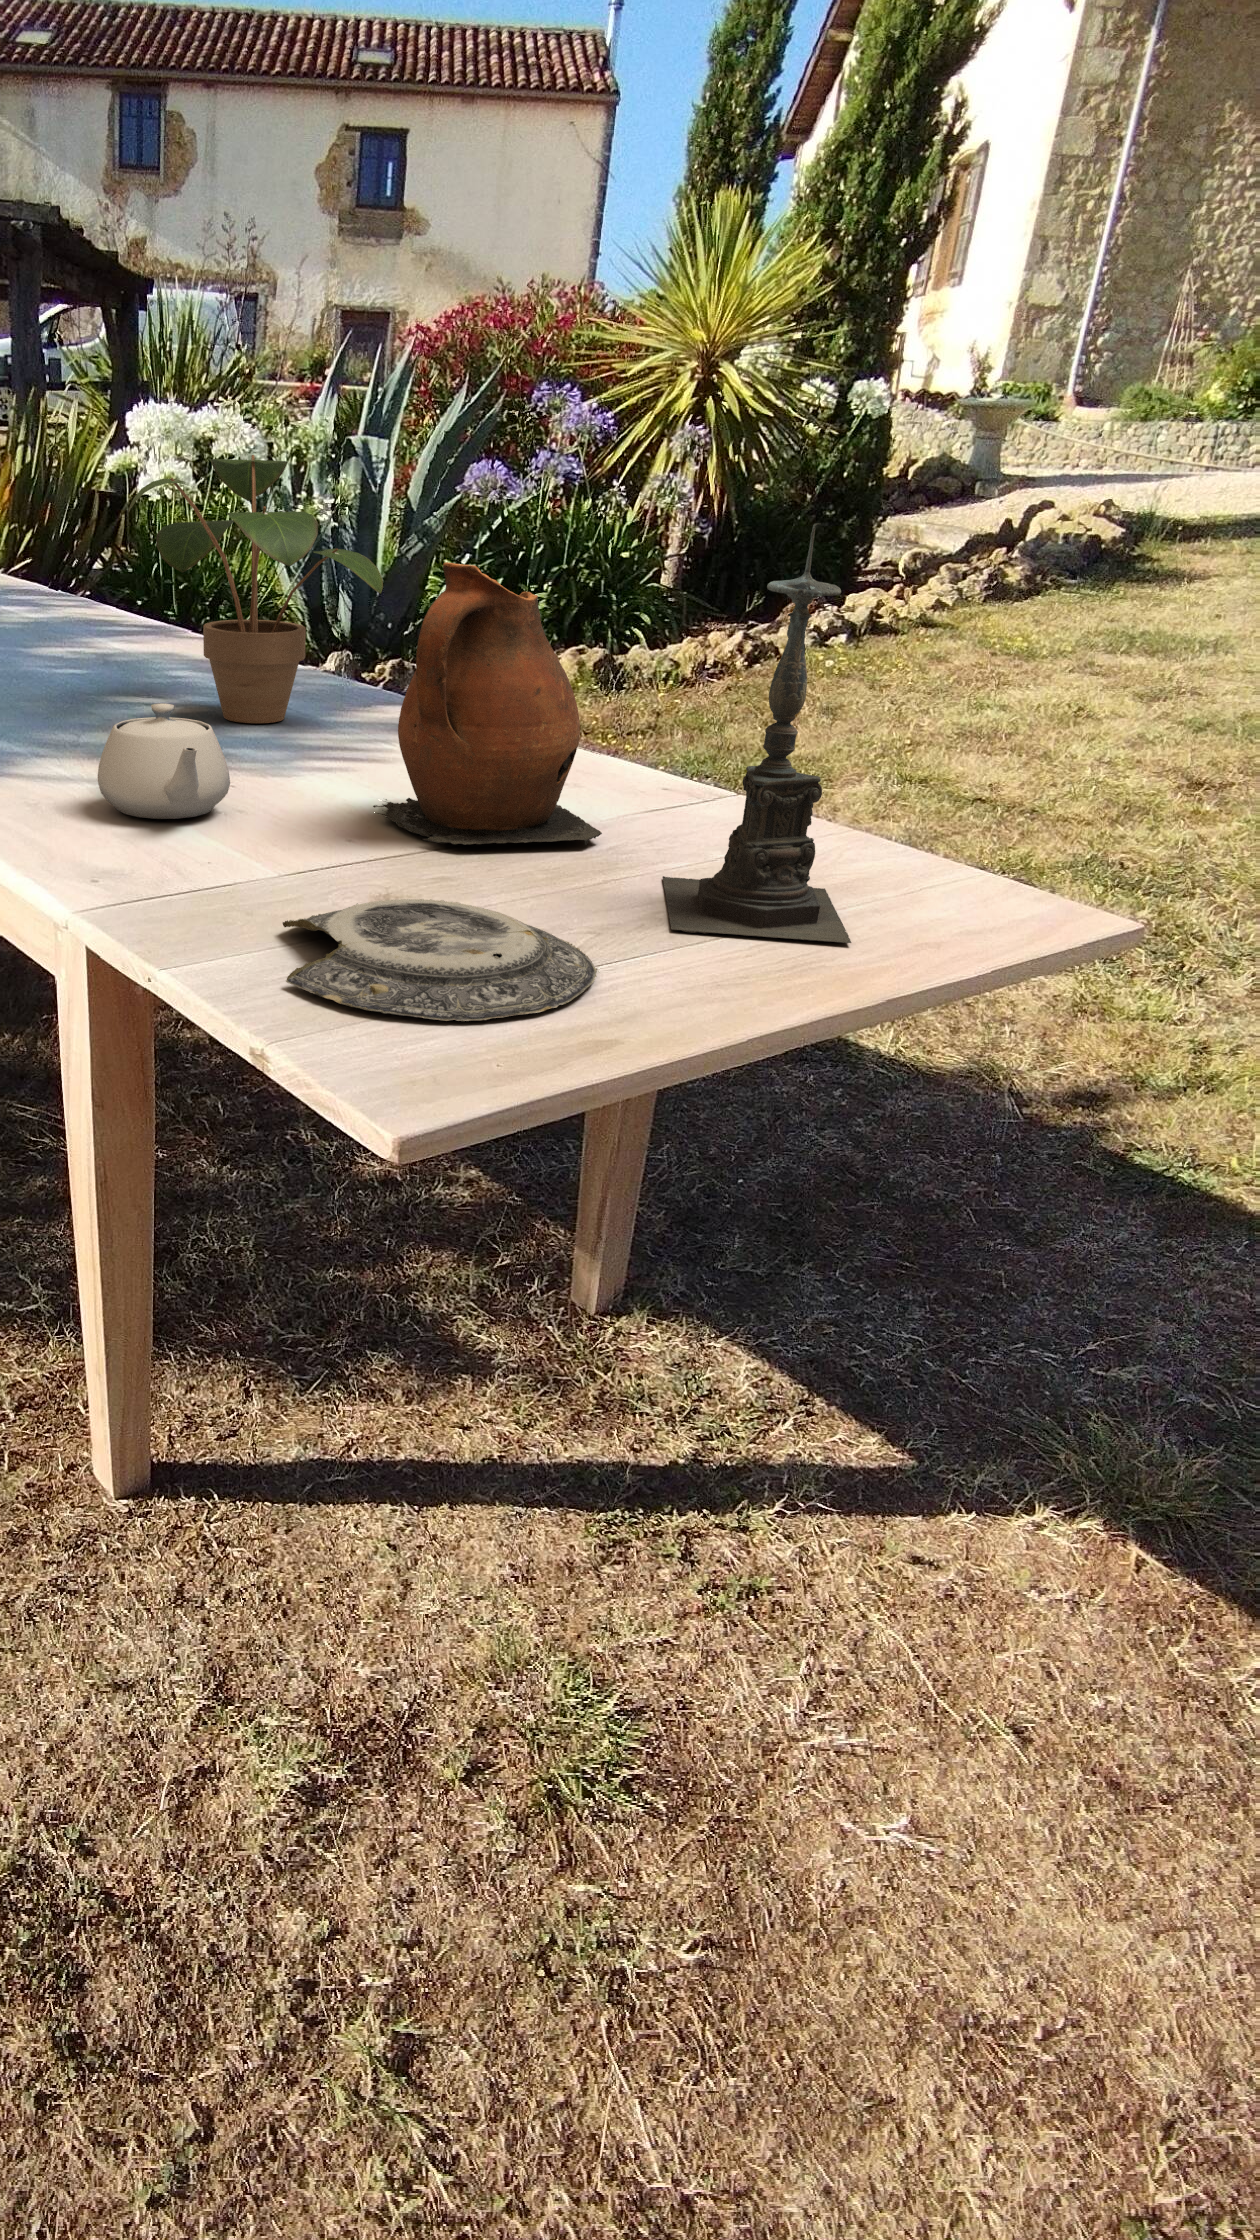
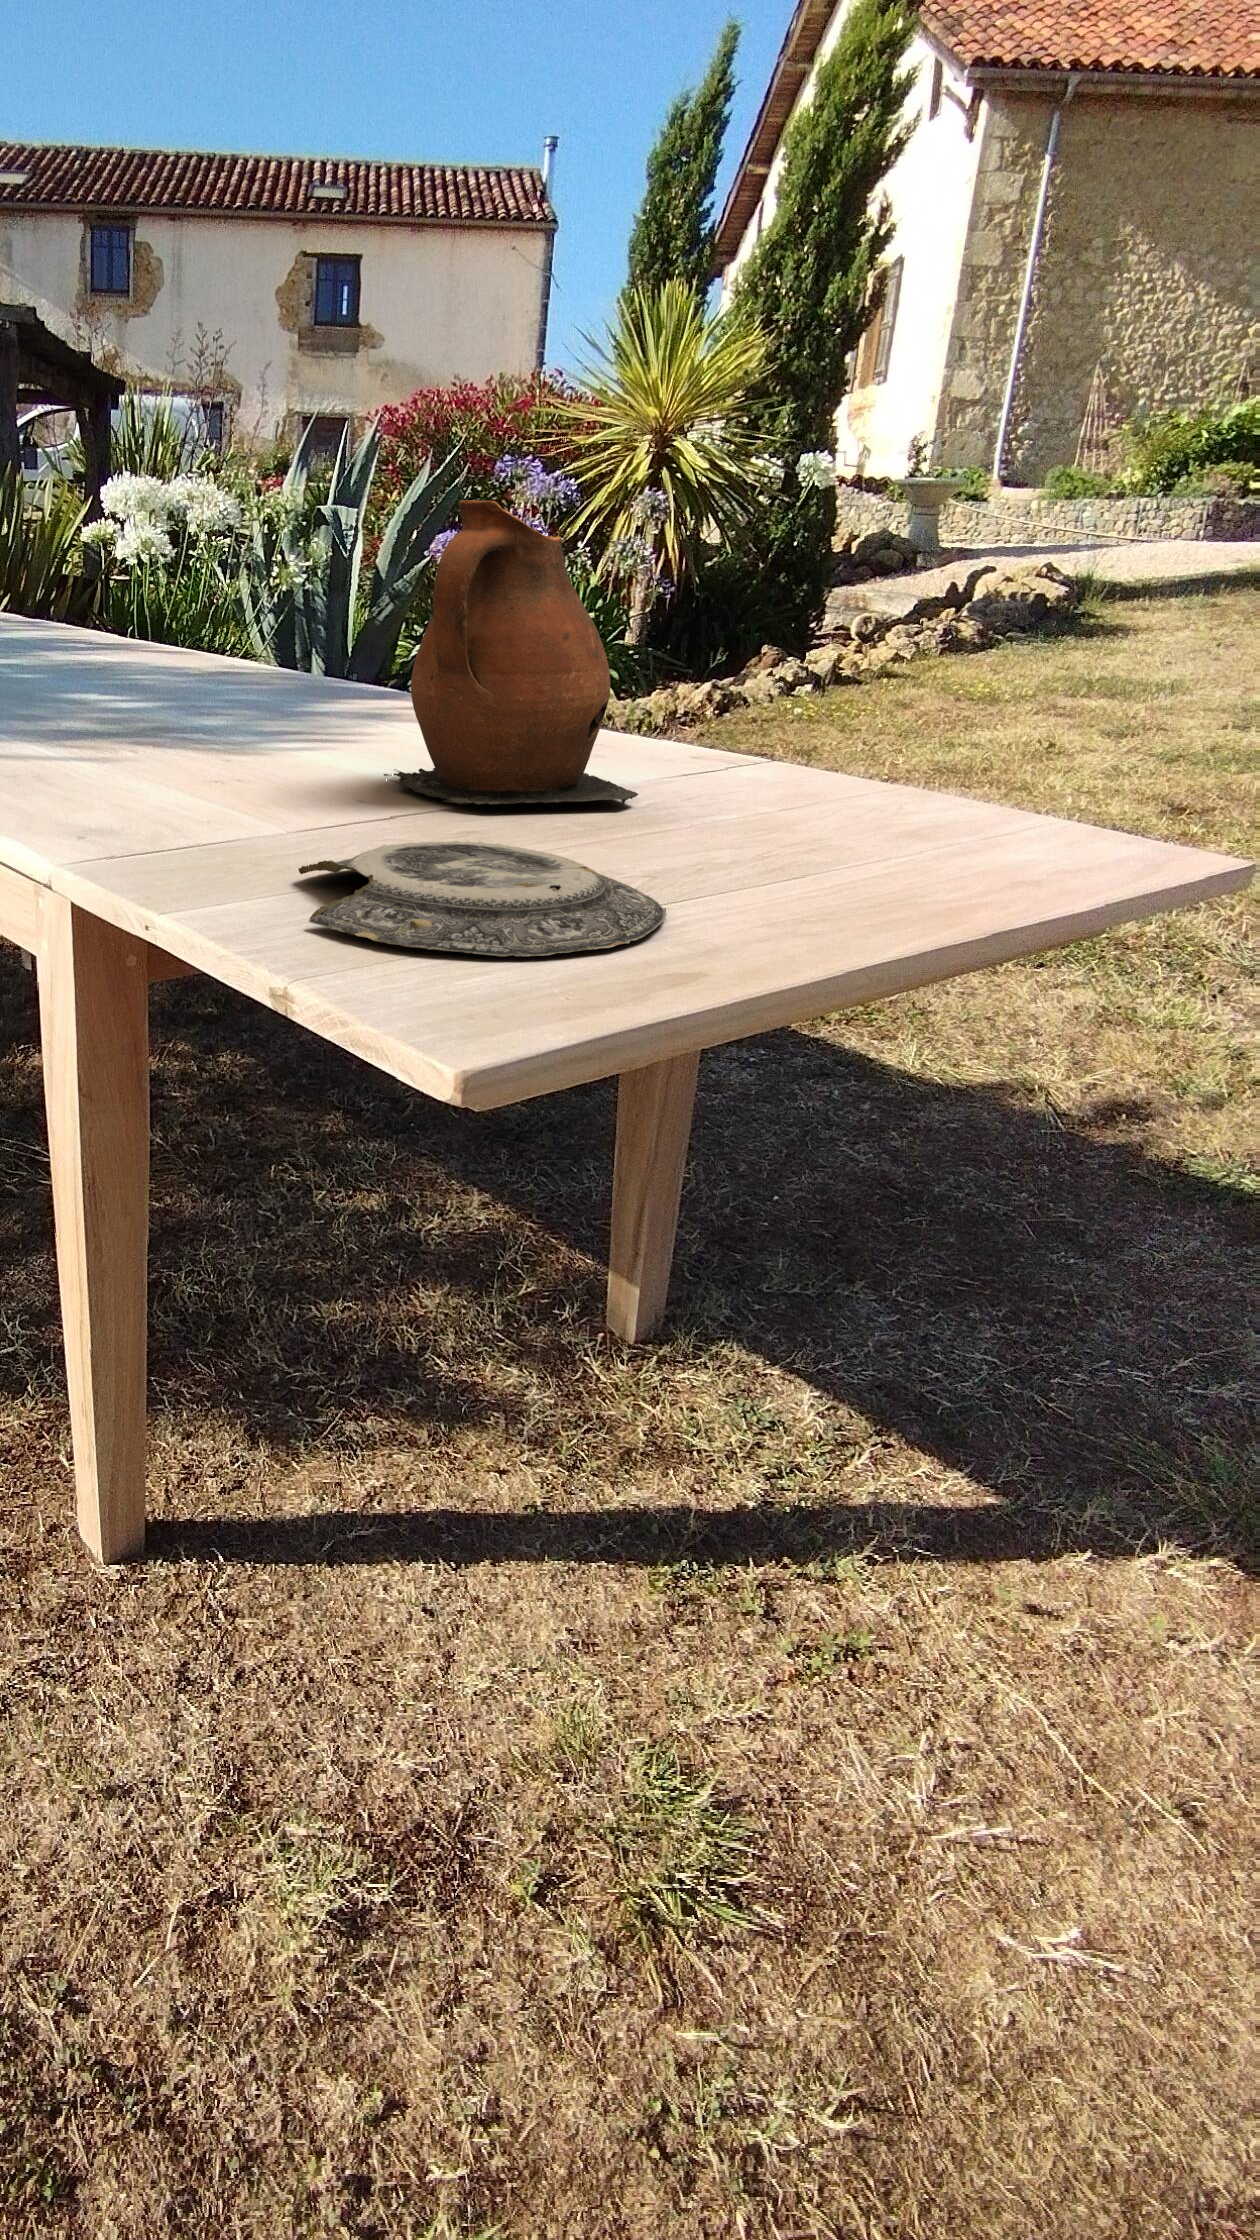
potted plant: present [128,455,383,723] -> none [109,441,380,715]
candle holder: present [663,523,851,943] -> none [714,421,944,885]
teapot: present [98,703,230,819] -> none [81,664,227,787]

